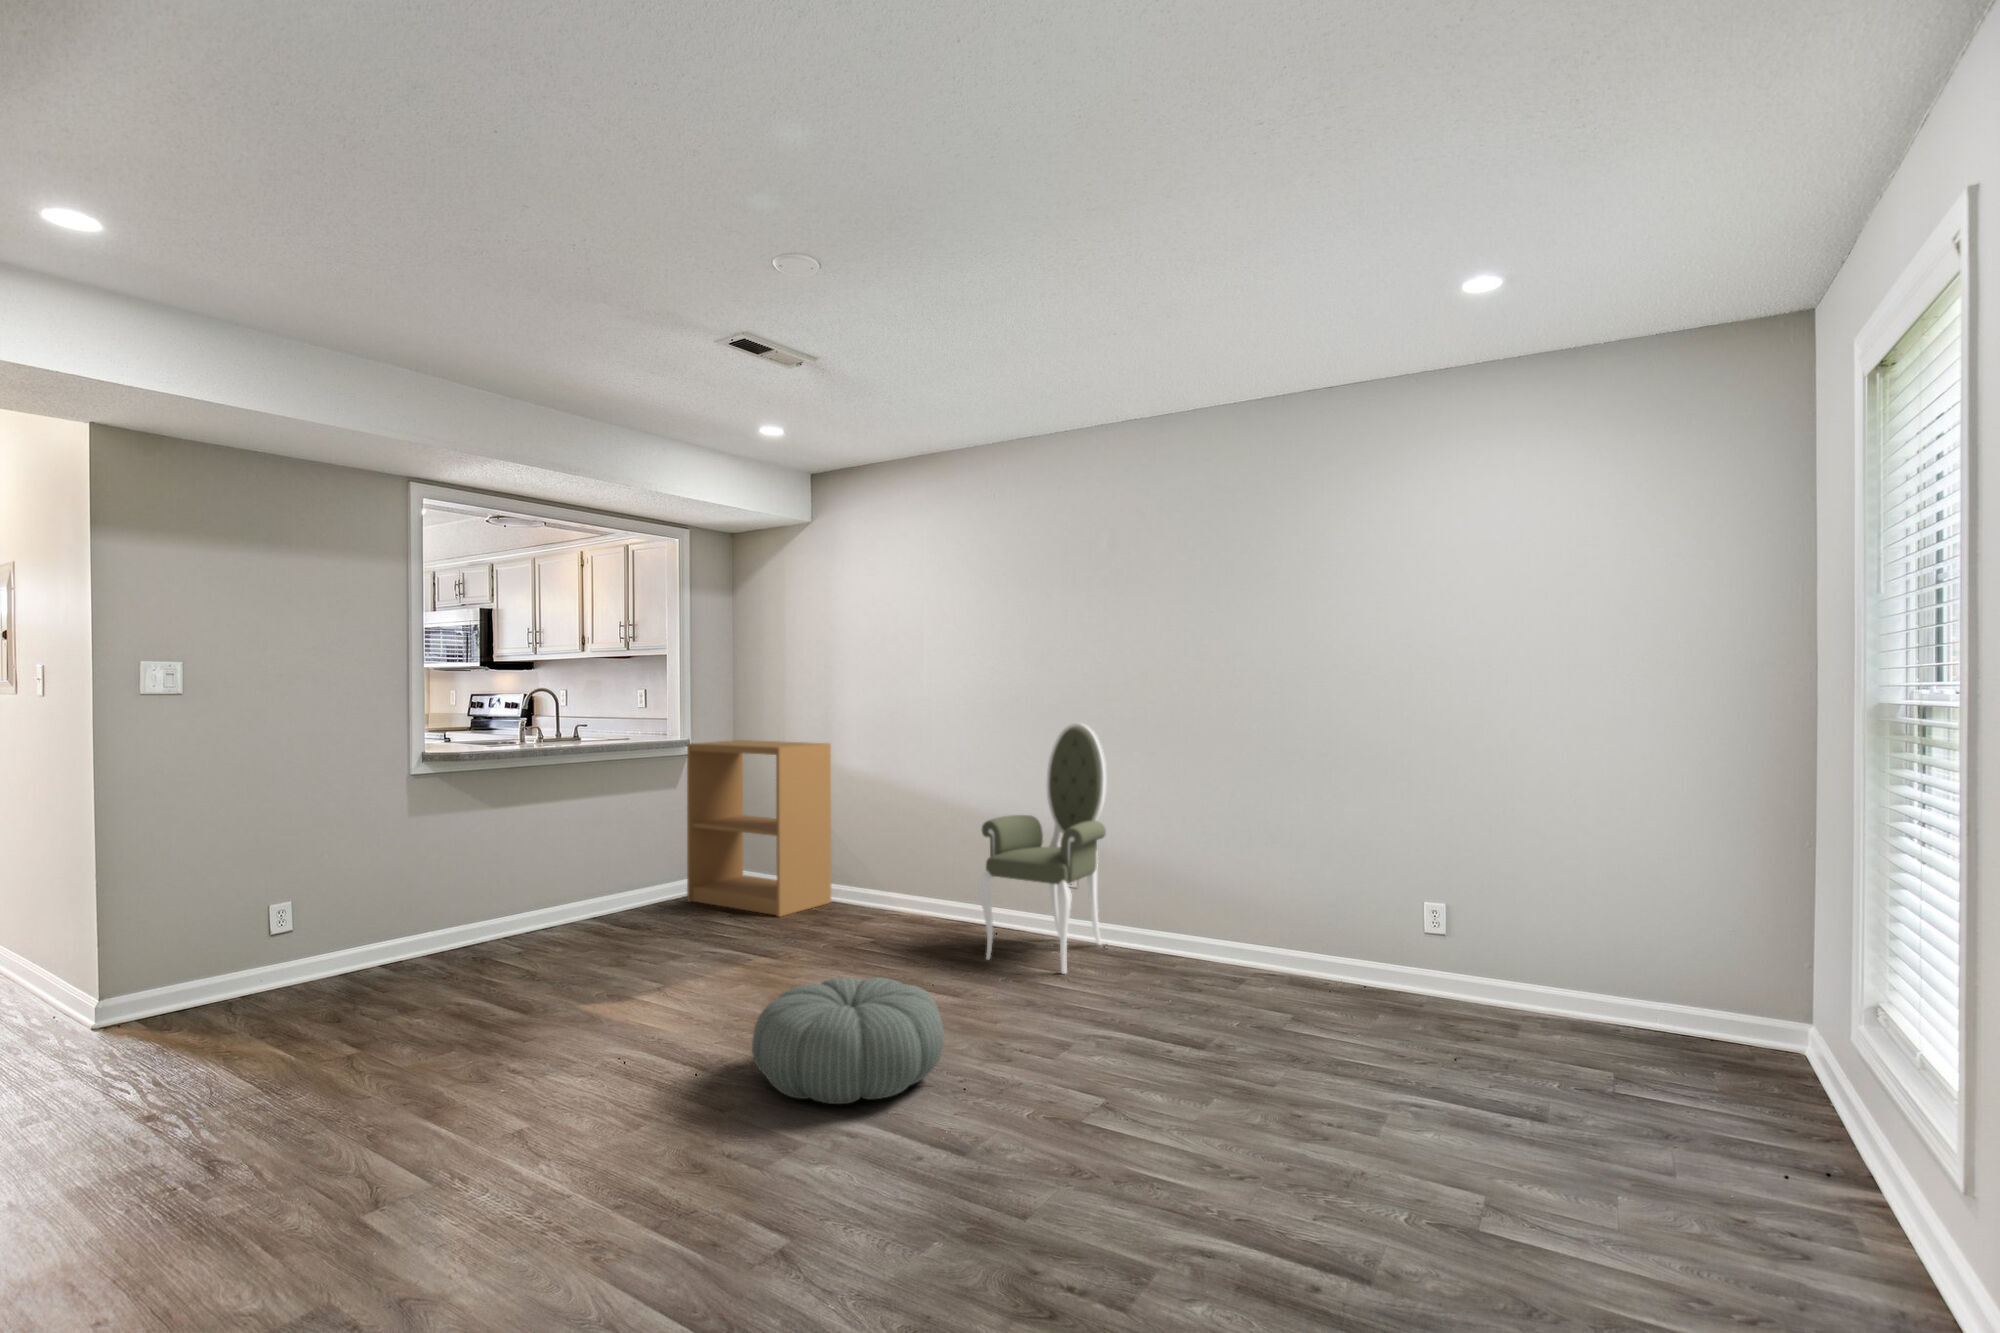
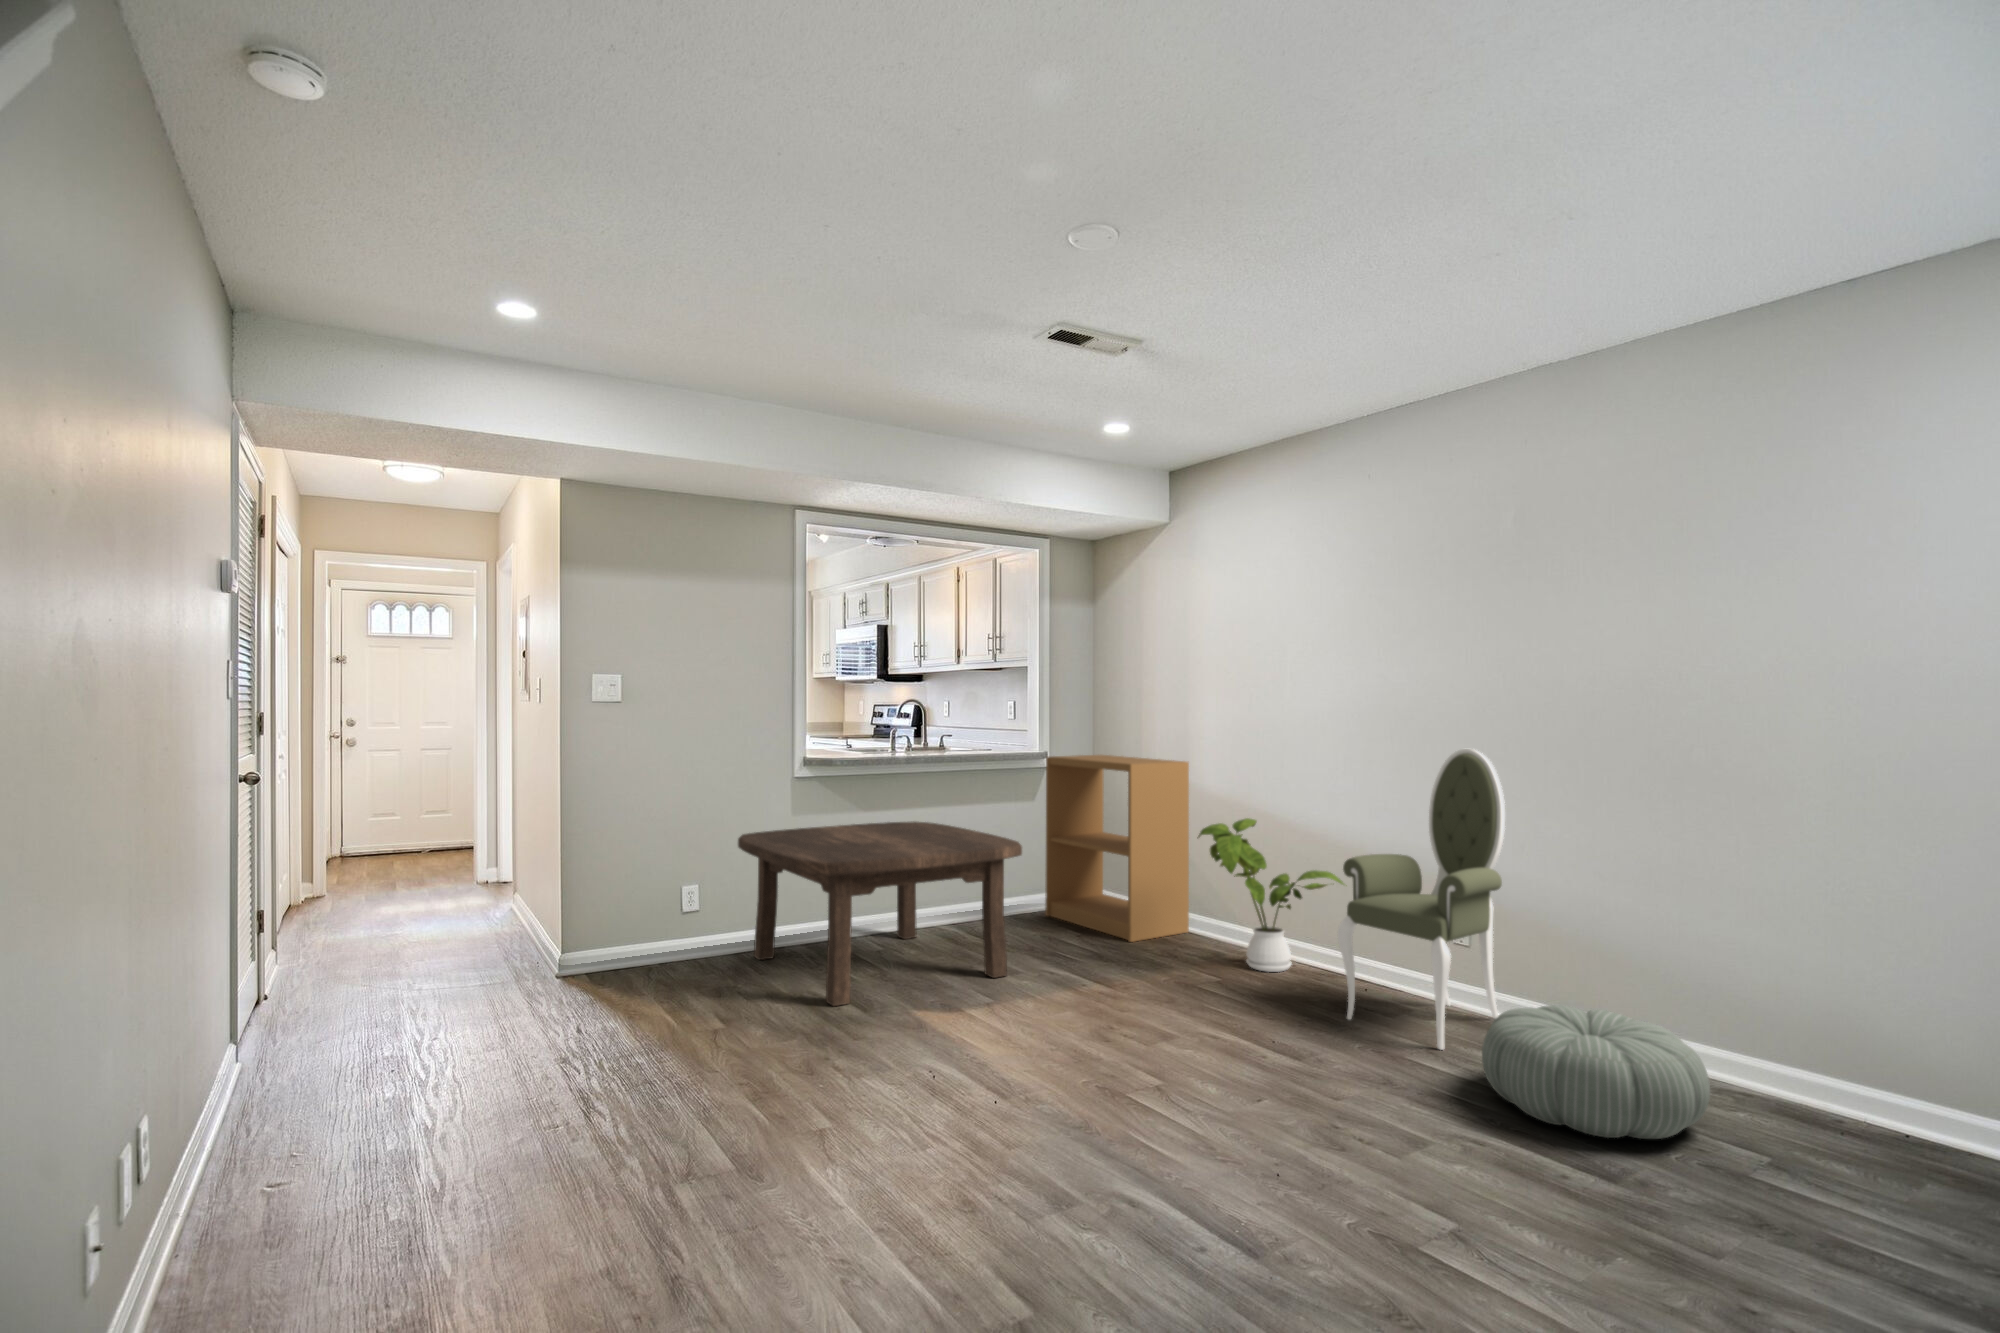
house plant: none [848,792,979,929] -> present [1197,818,1344,972]
coffee table: none [346,816,681,1013] -> present [738,821,1022,1006]
pouf: present [752,977,944,1104] -> present [1482,1005,1710,1139]

